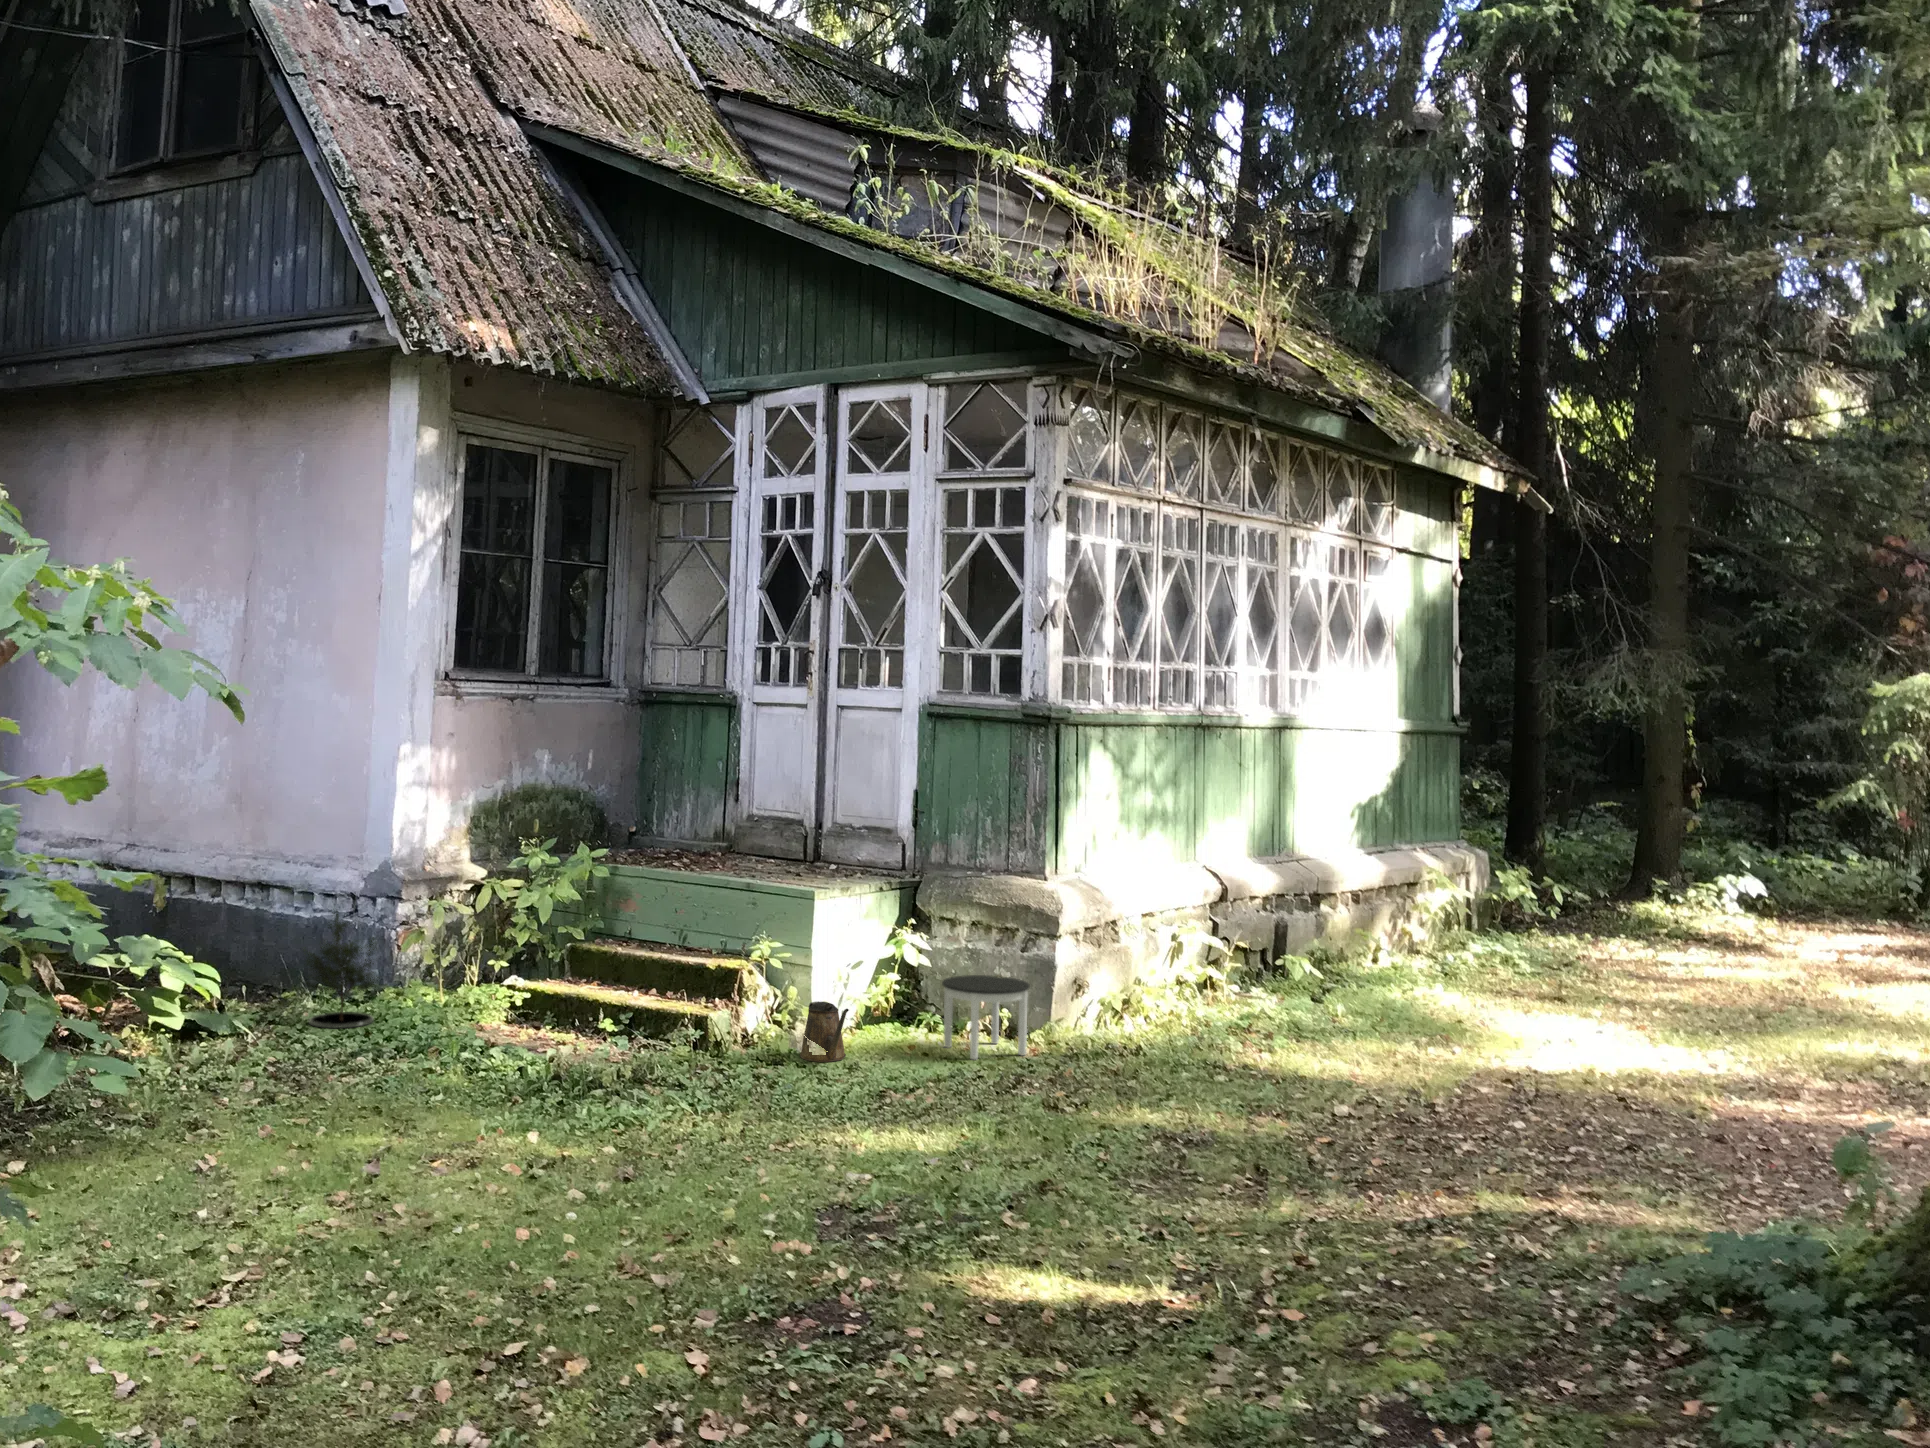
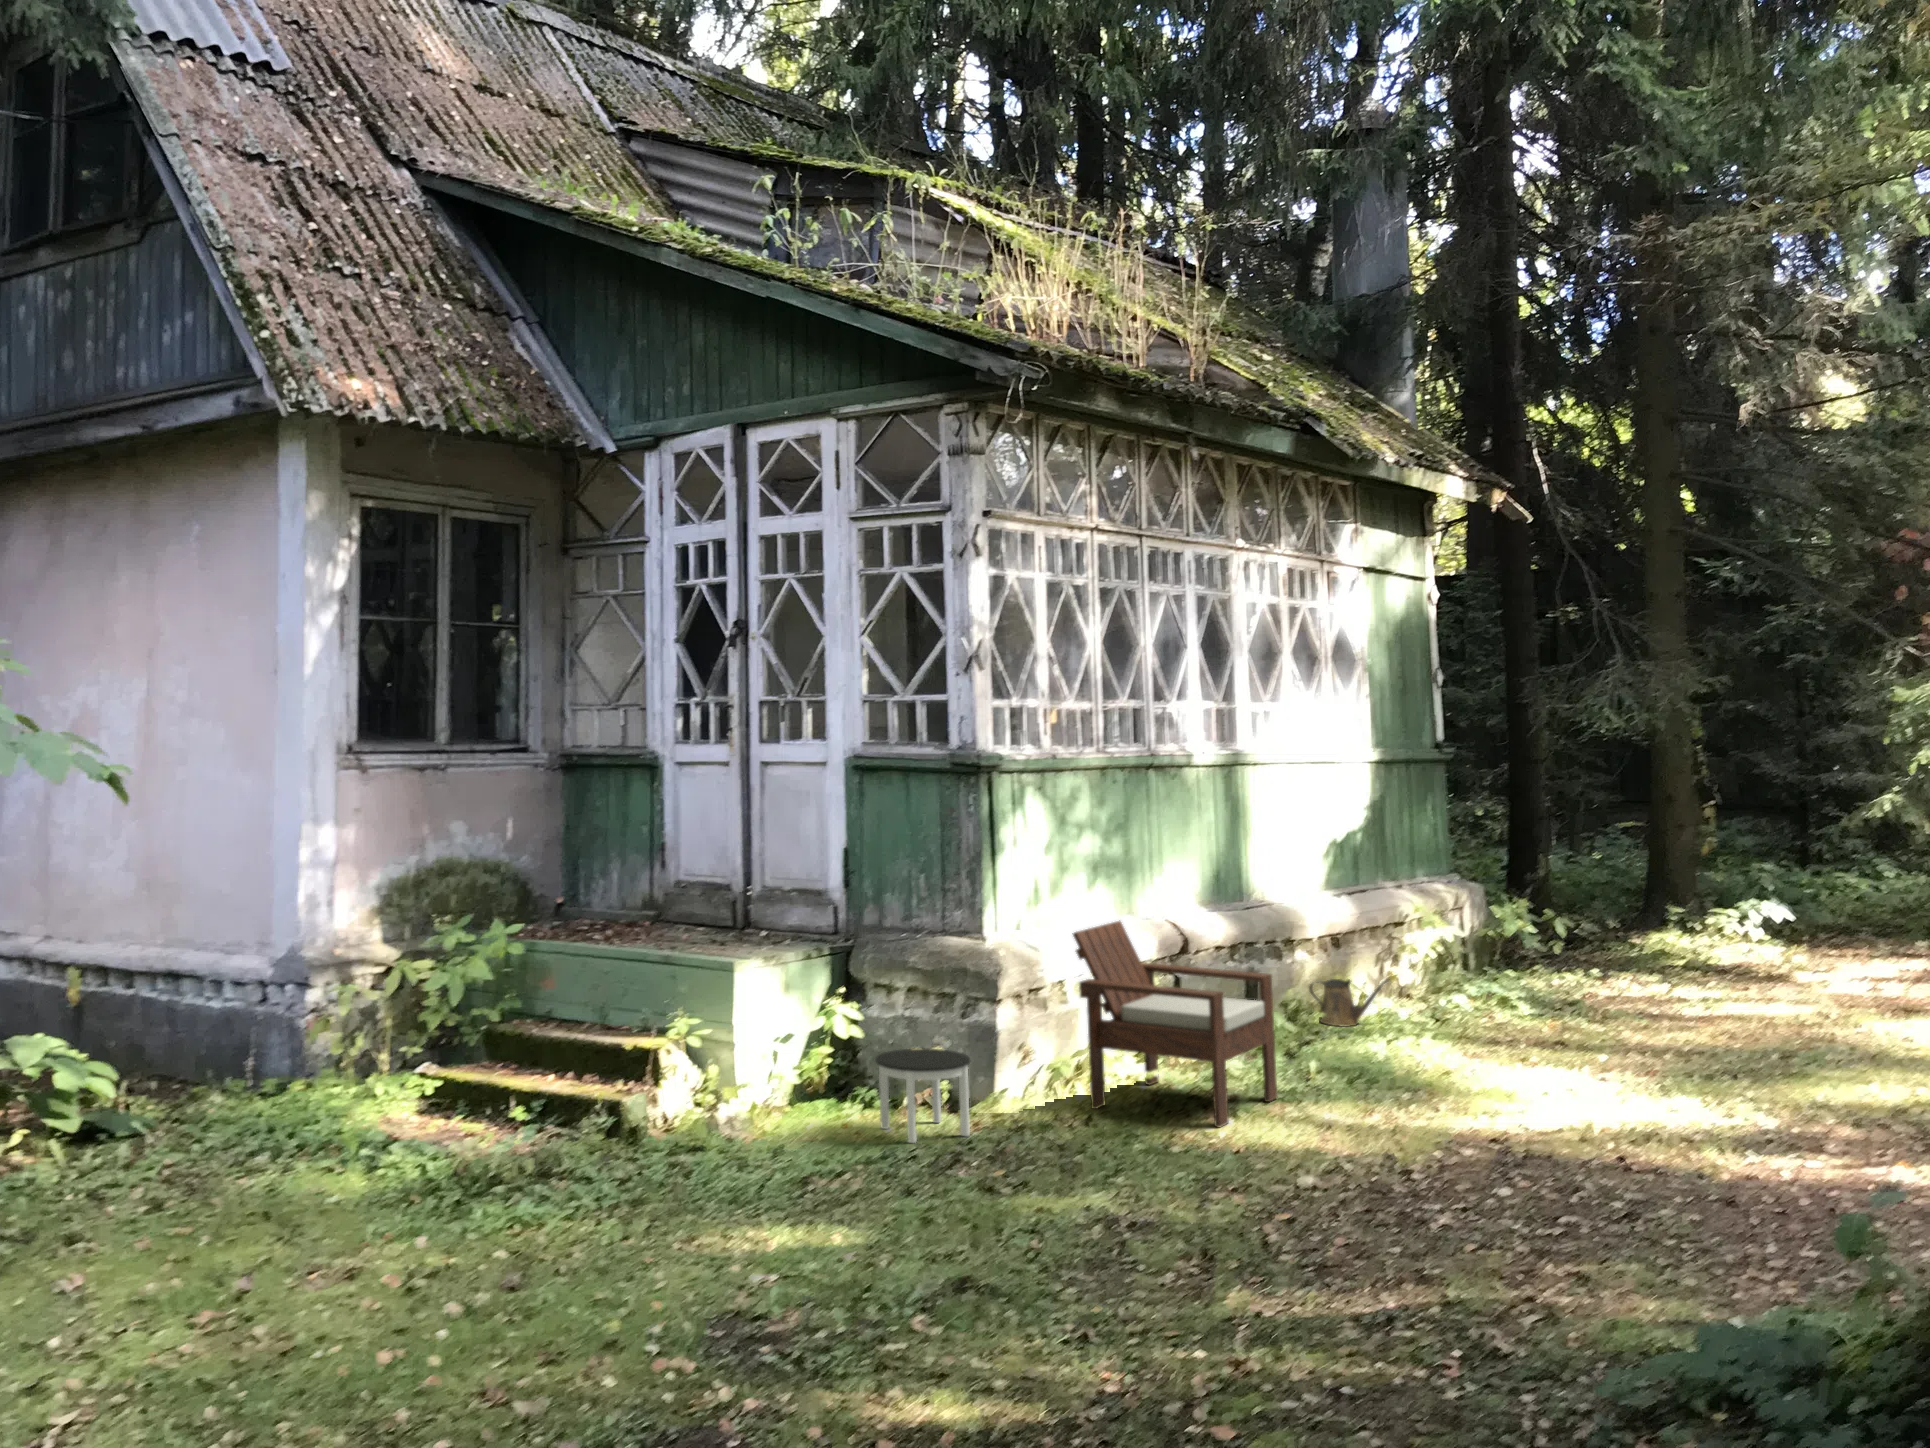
chair: none [1125,866,1305,1055] -> present [1072,920,1277,1127]
potted tree: present [304,911,379,1028] -> none [199,997,287,1127]
watering can: present [800,1001,849,1062] -> present [1309,979,1388,1027]

